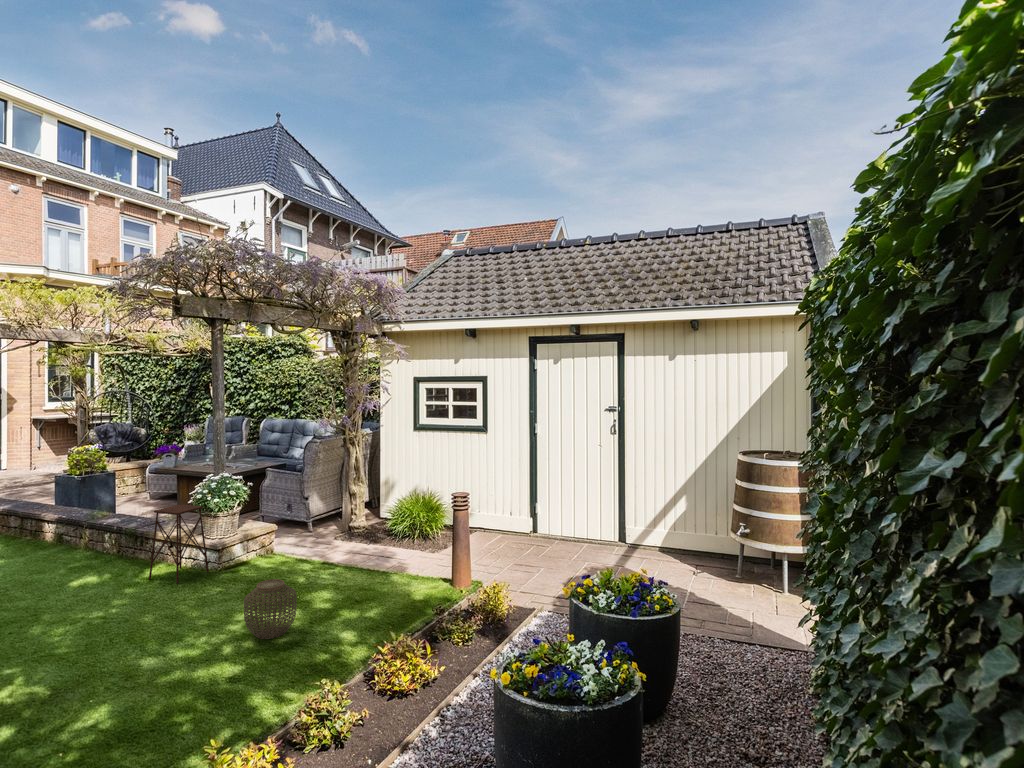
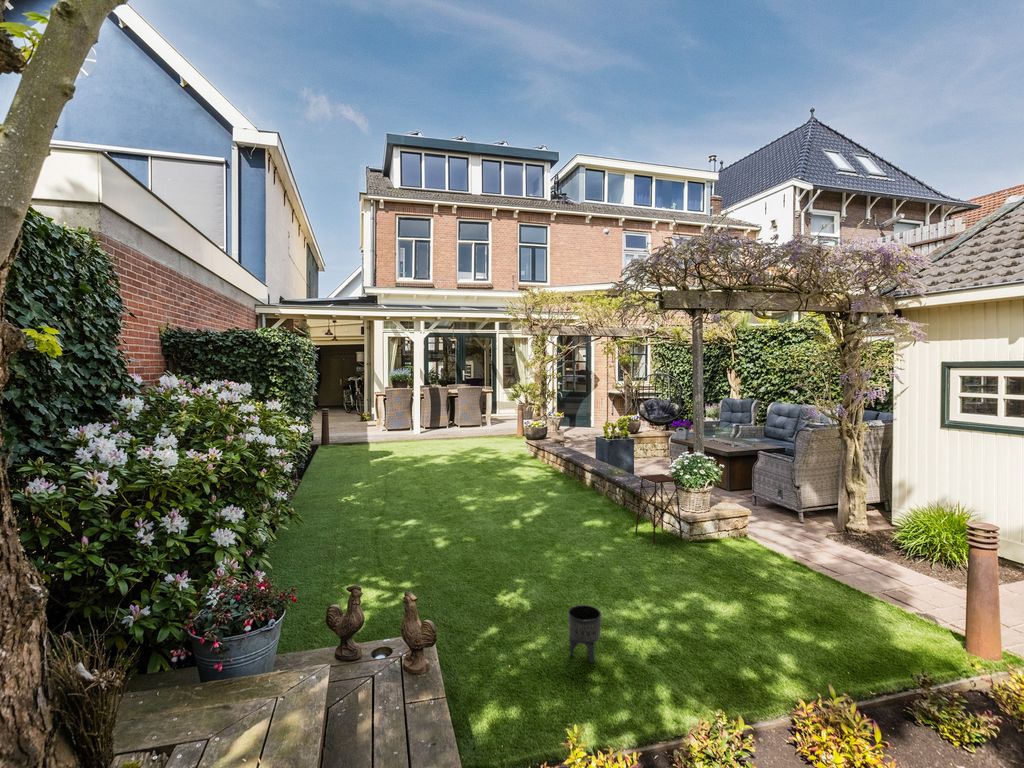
woven basket: present [244,579,297,639] -> none [683,568,737,631]
planter: none [131,652,174,716] -> present [568,605,601,663]

